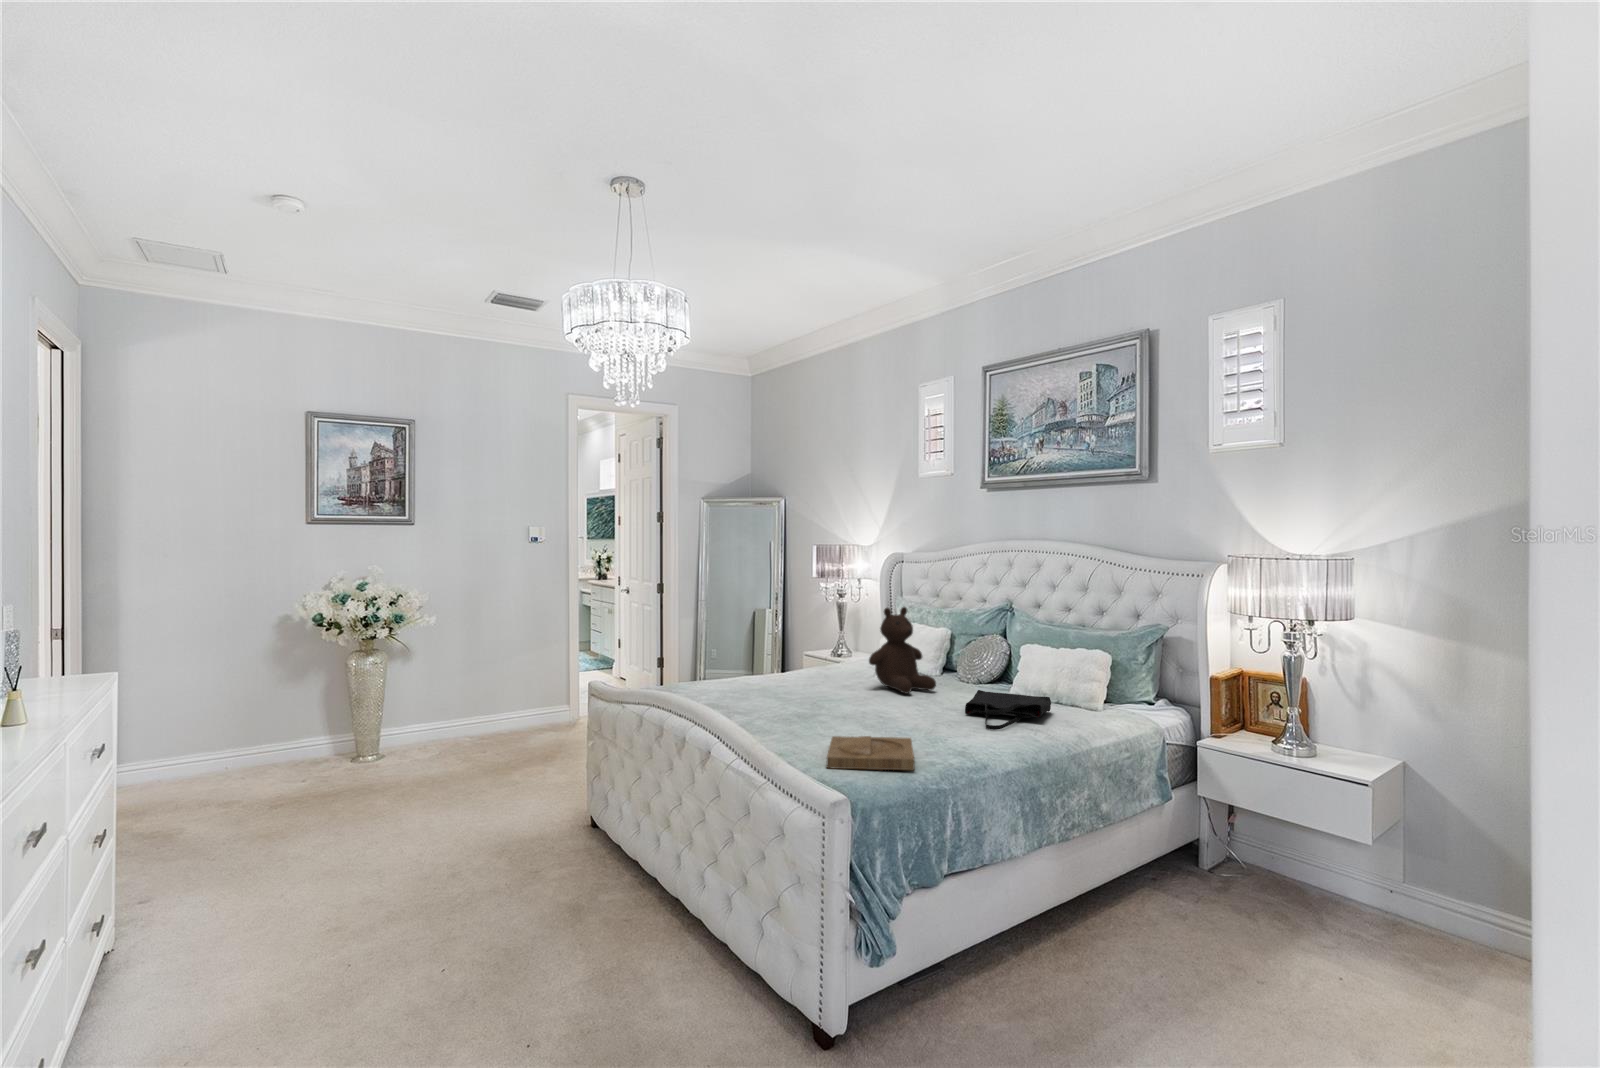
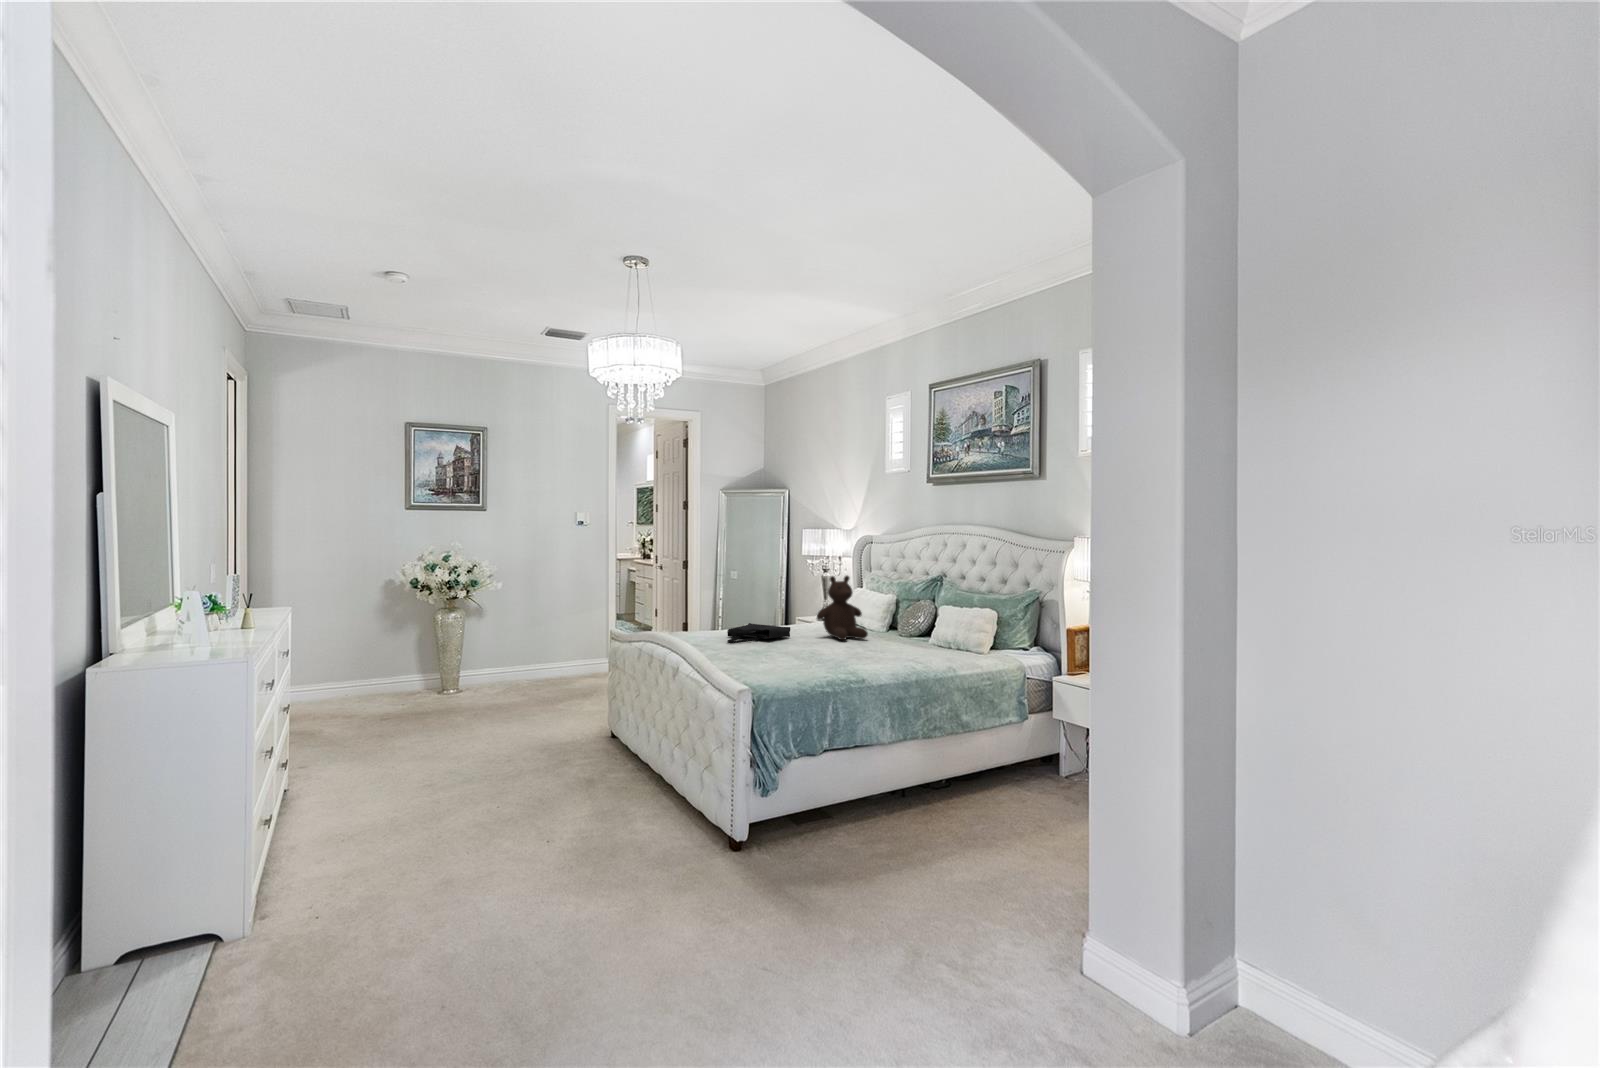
tote bag: present [965,690,1051,730] -> present [727,623,790,644]
tray: present [827,736,914,770] -> none [749,659,816,678]

